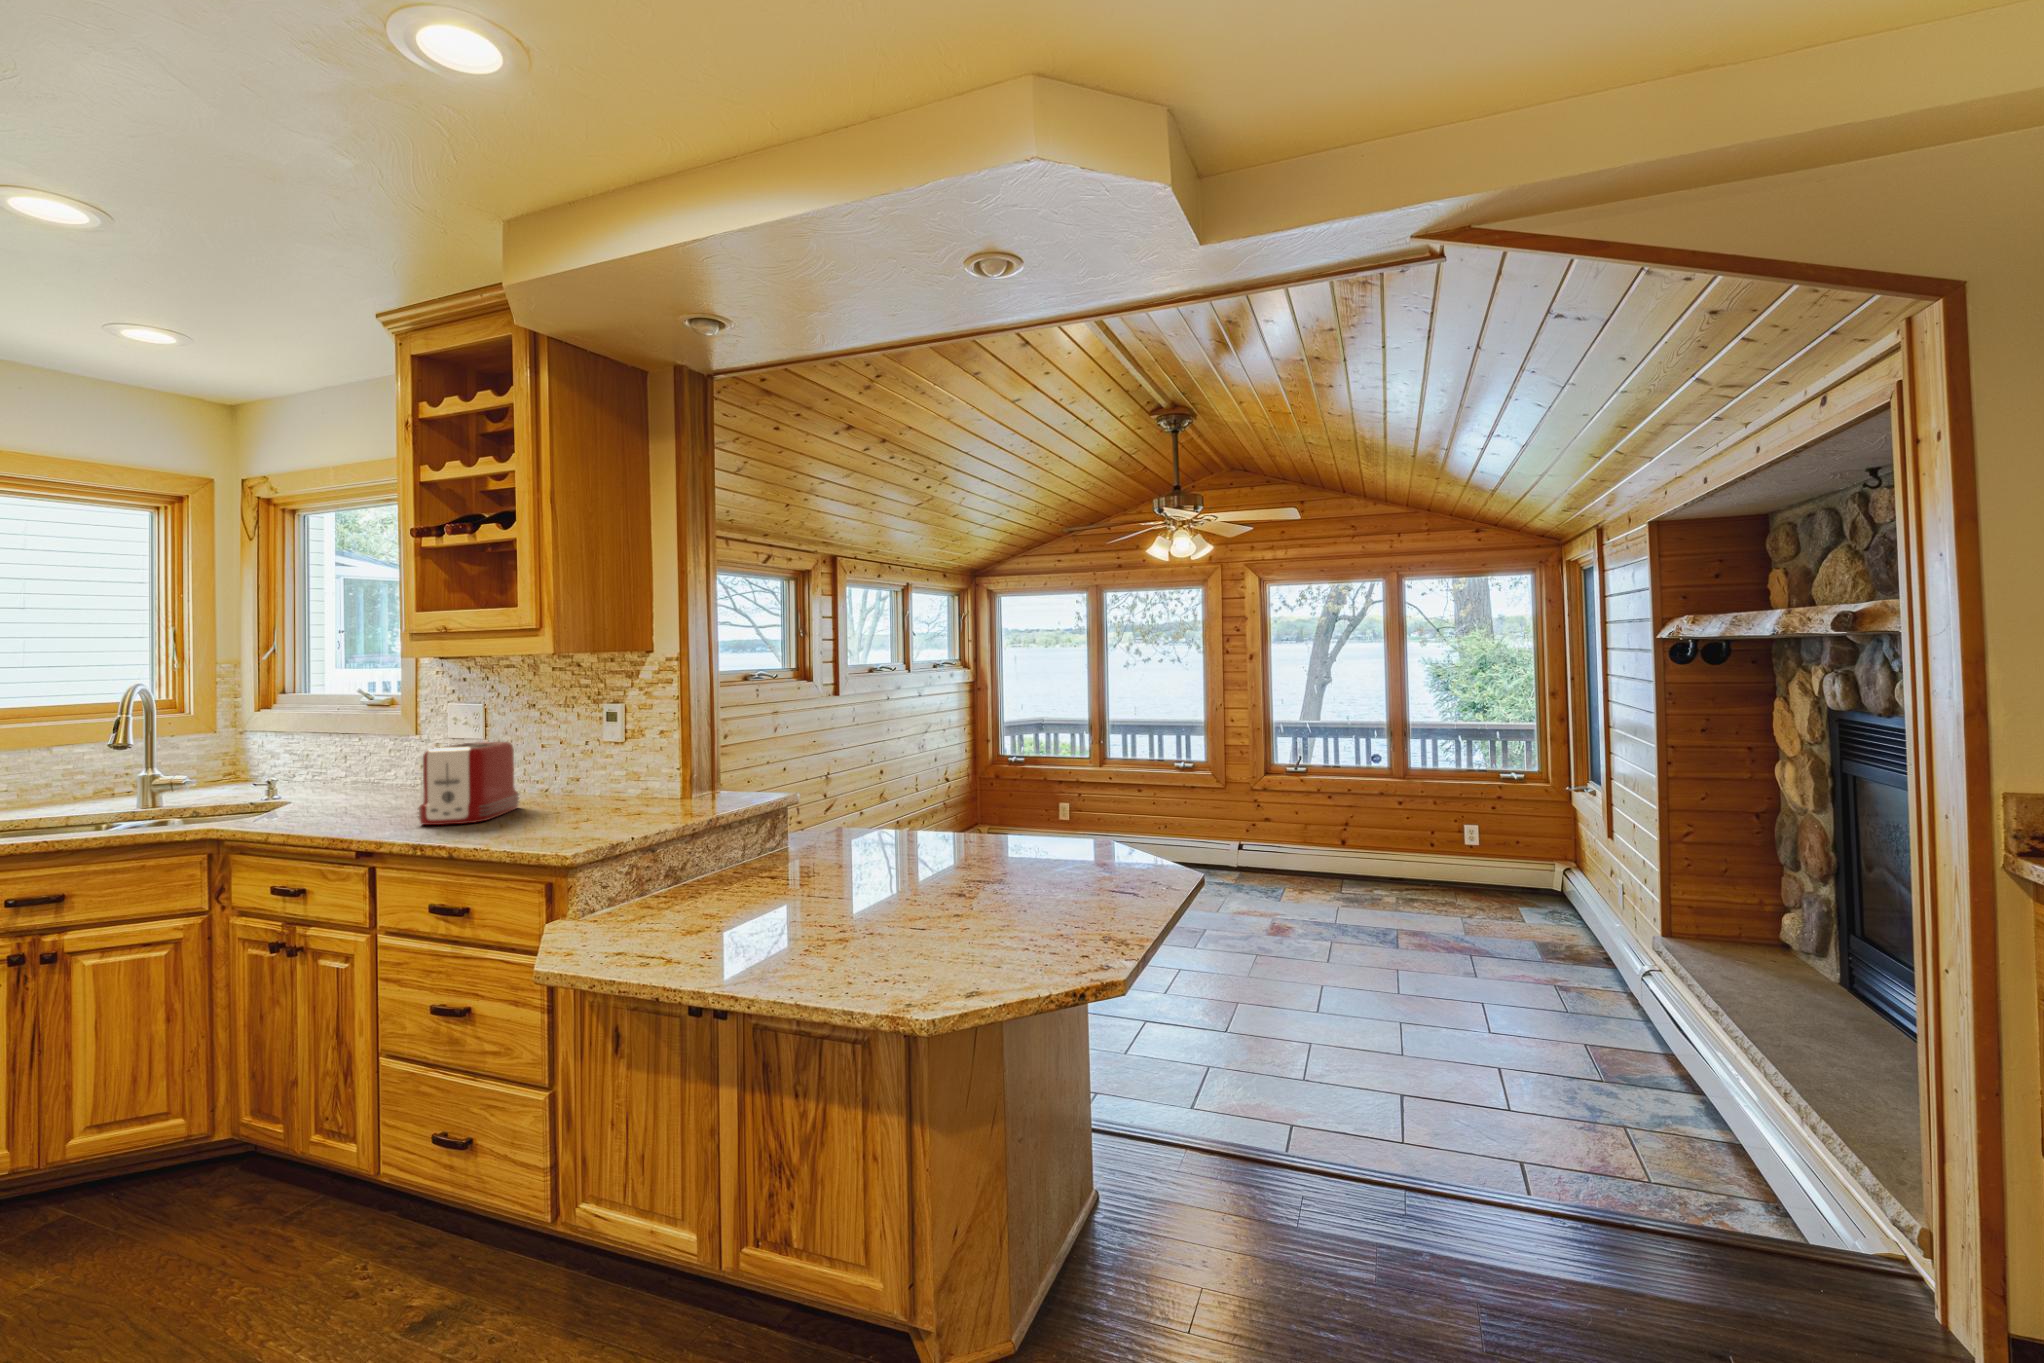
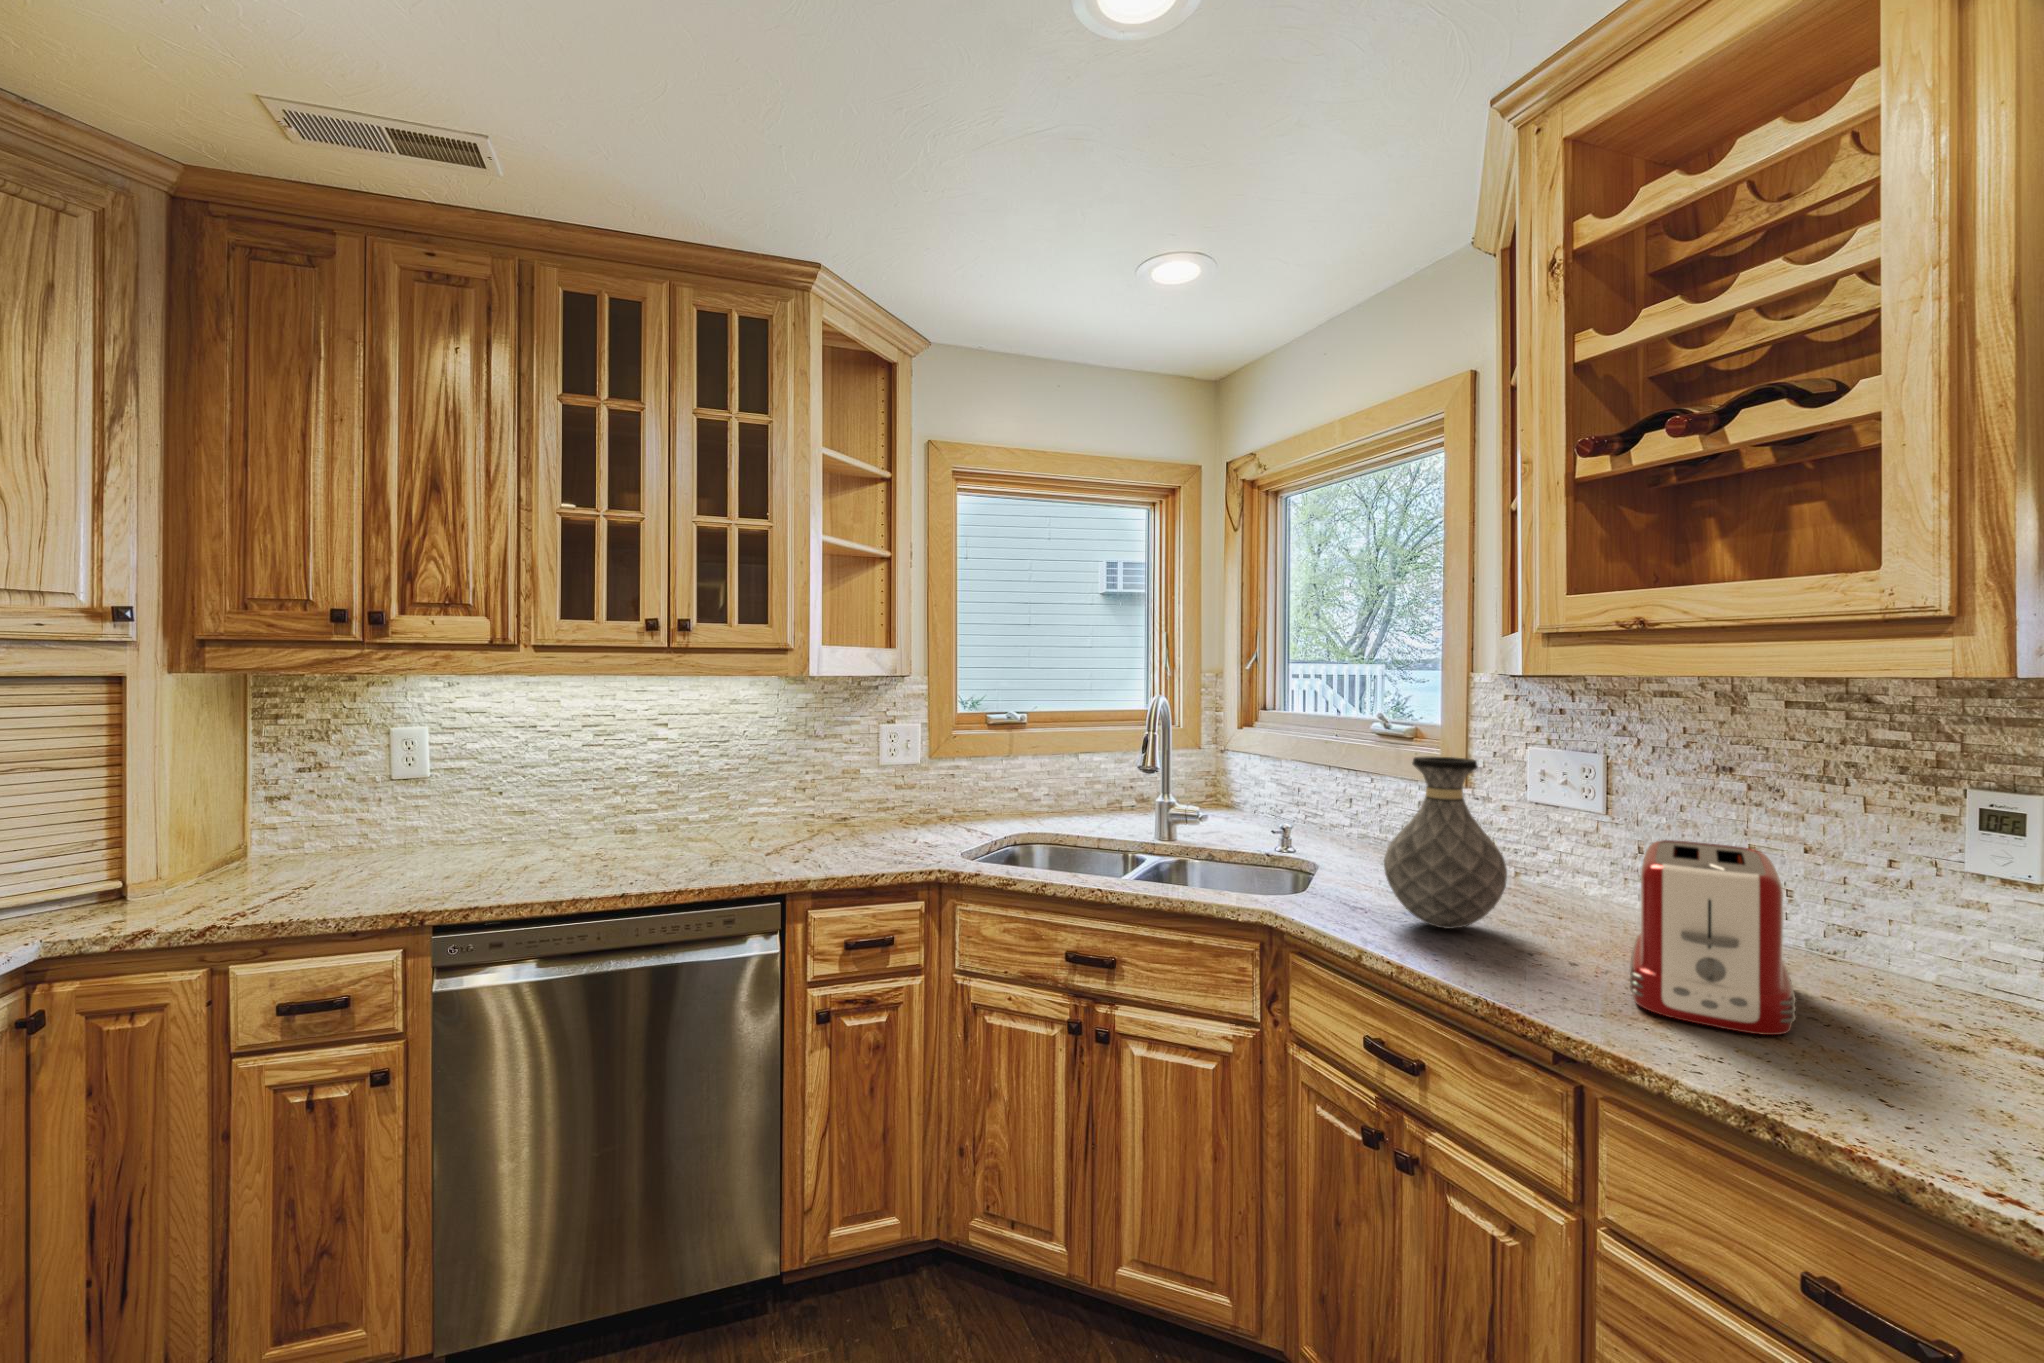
vase: none [304,709,391,816] -> present [1384,757,1507,929]

